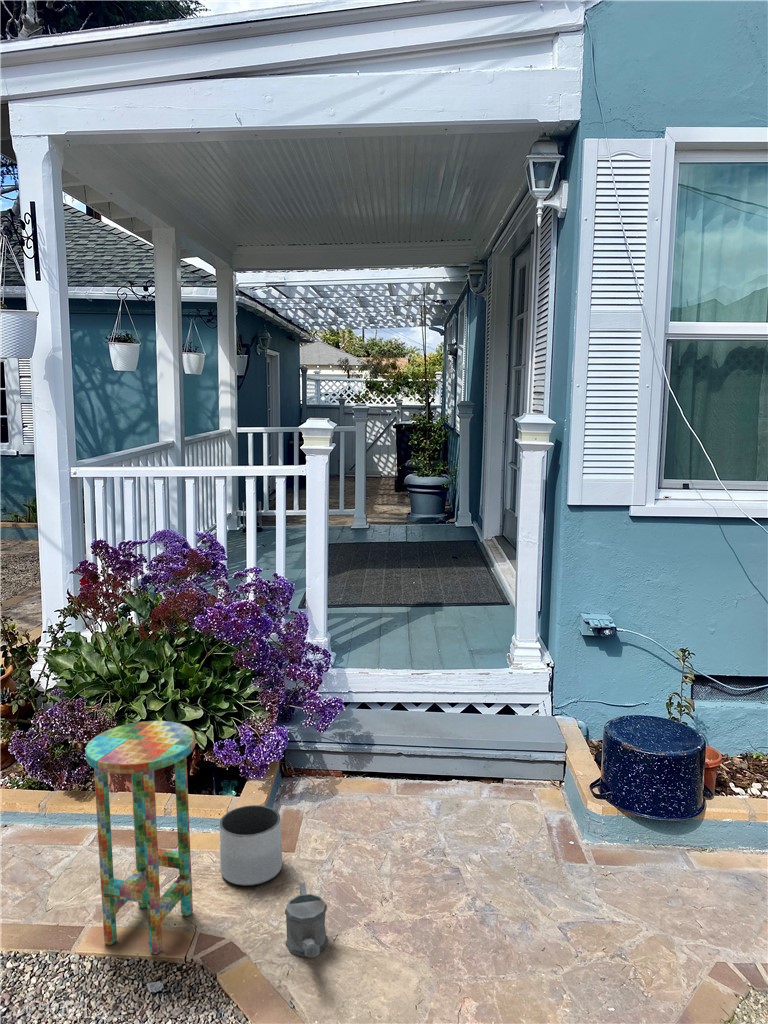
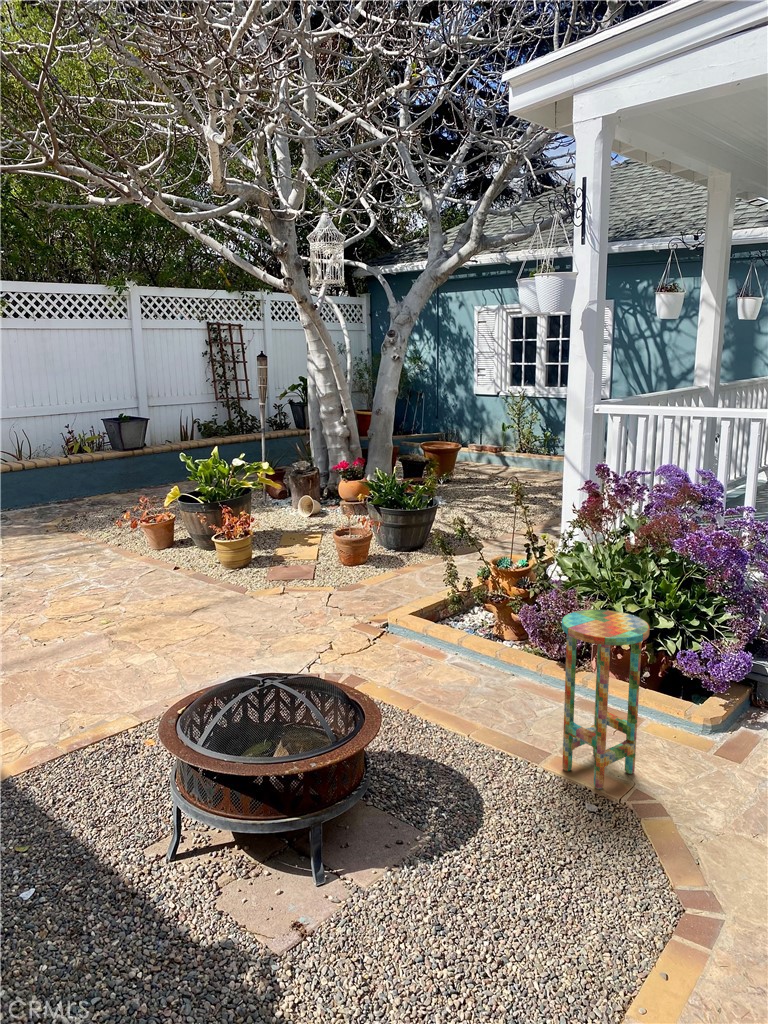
planter: present [220,805,282,886] -> none [666,707,726,774]
watering can: present [285,883,327,957] -> none [707,780,750,841]

